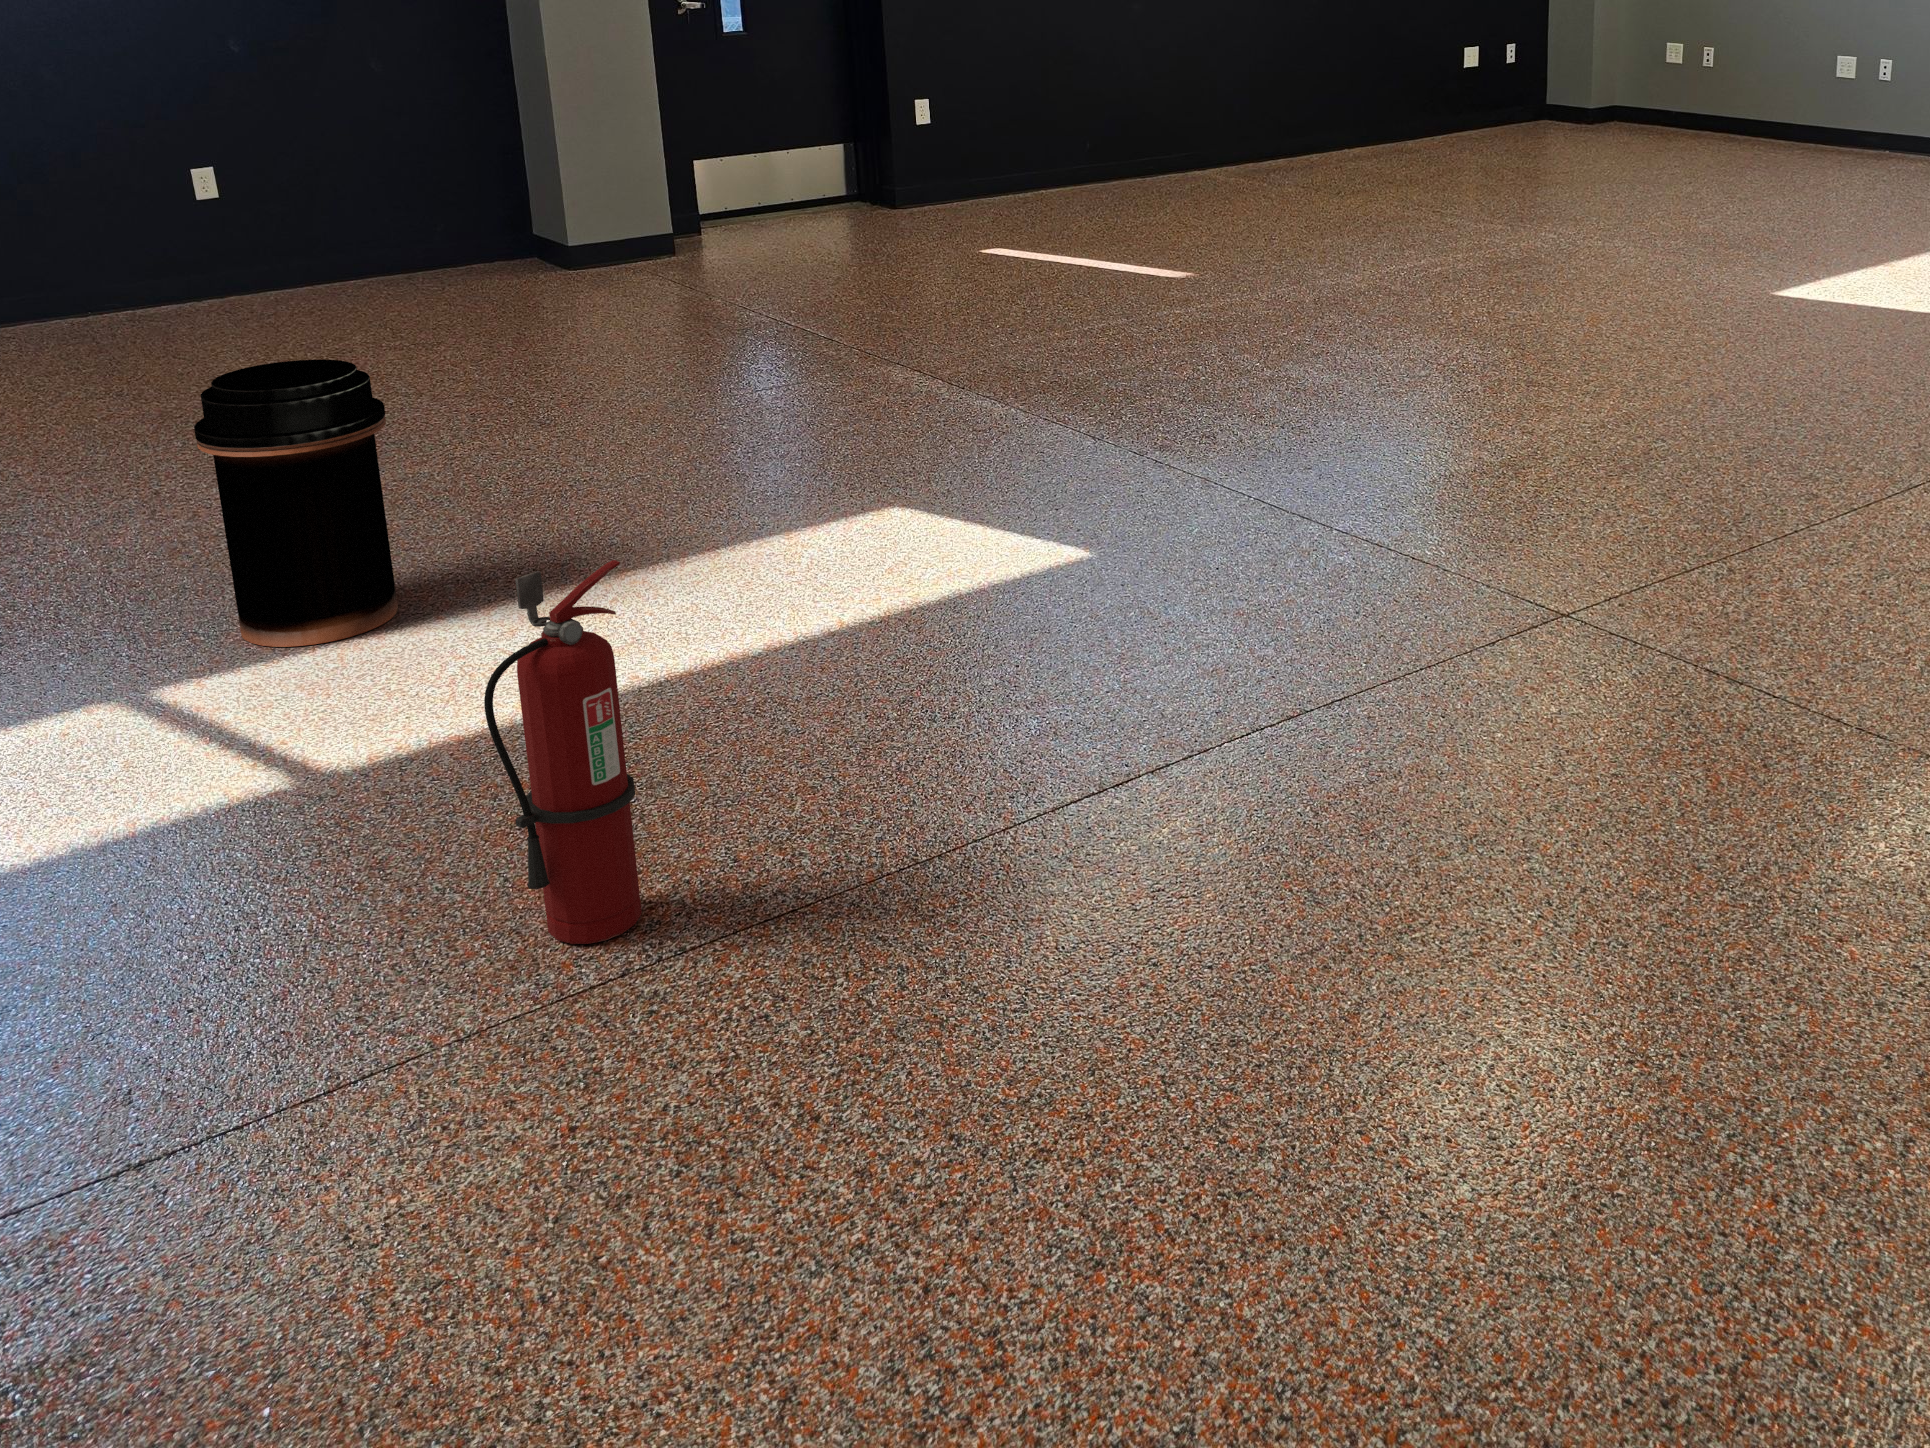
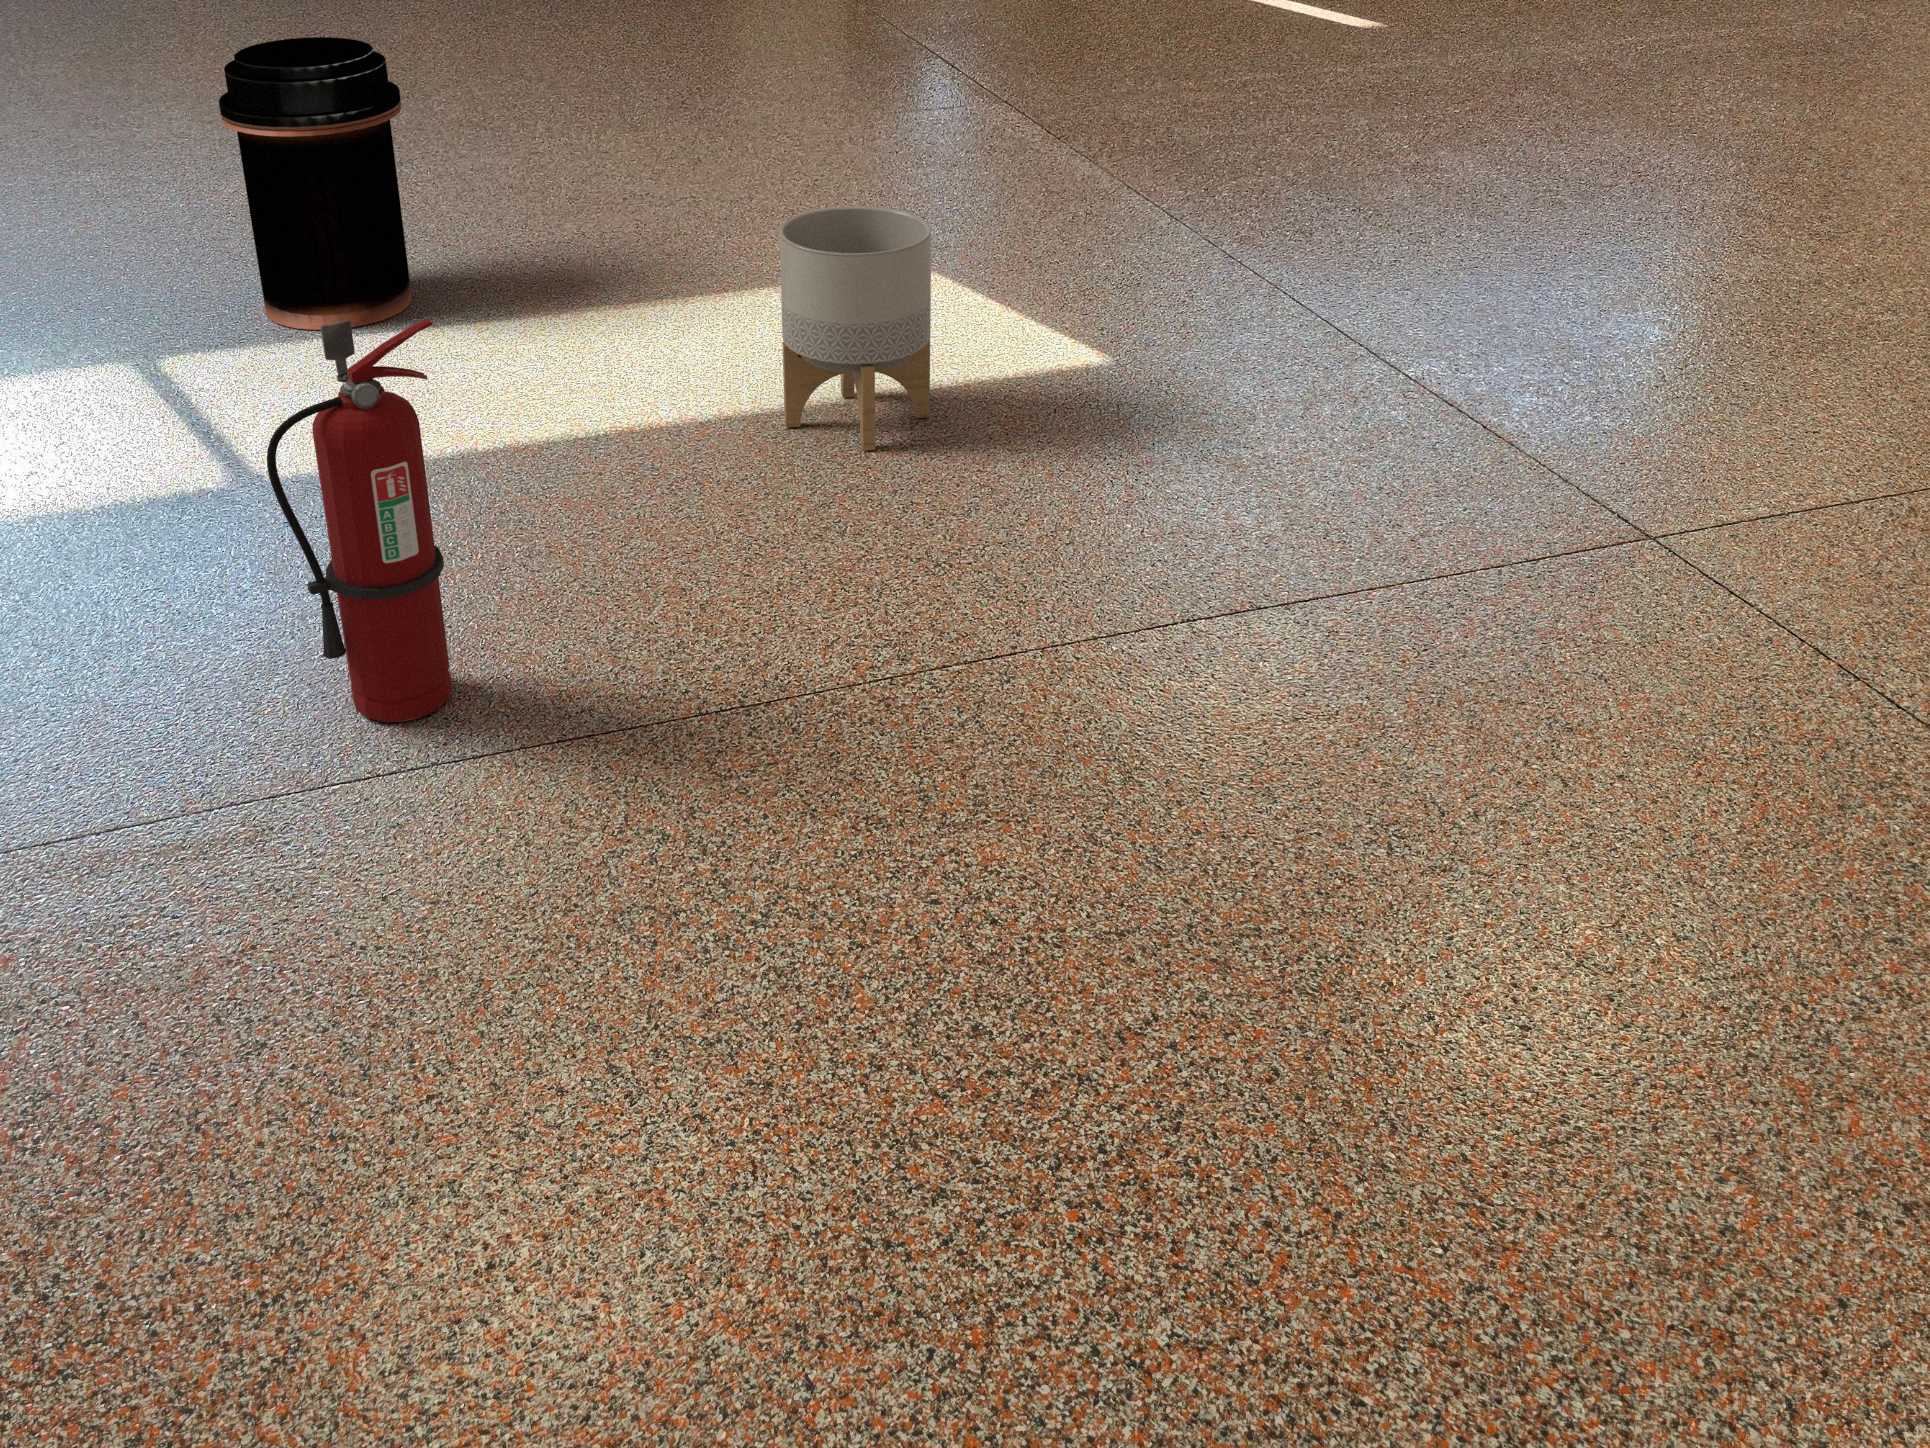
planter: none [817,448,961,662] -> present [779,206,931,451]

